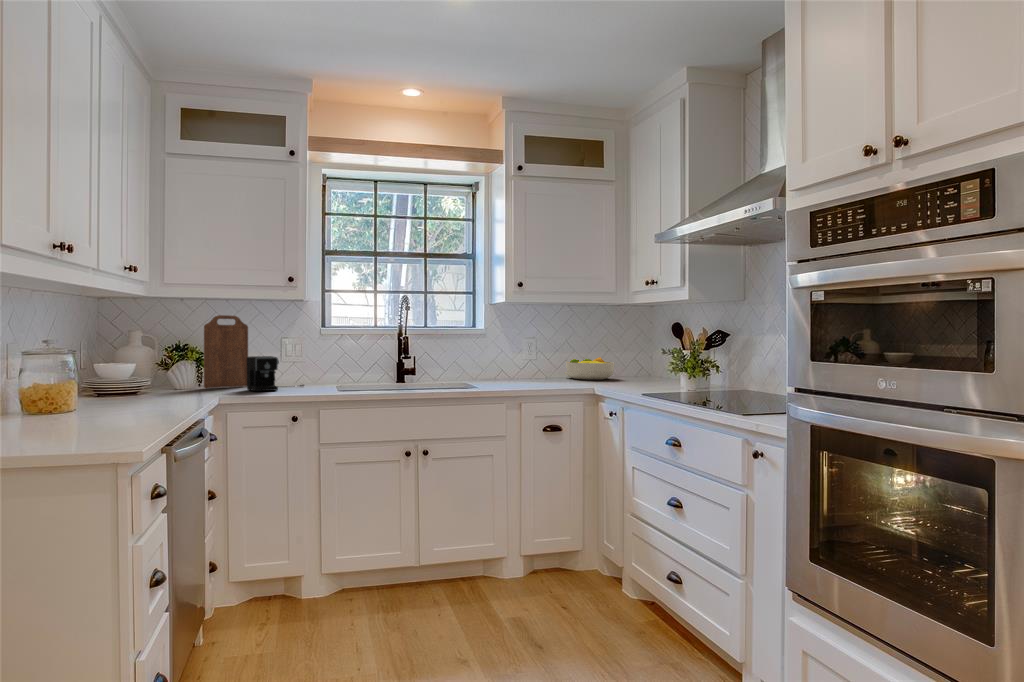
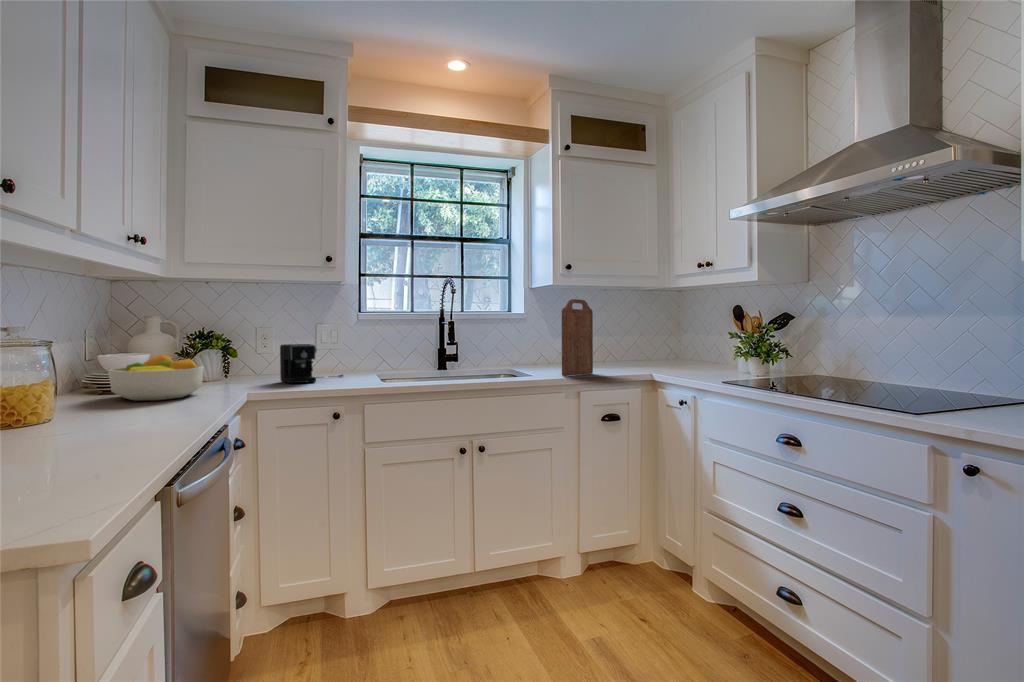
cutting board: present [204,315,248,388] -> present [562,299,593,376]
fruit bowl: present [564,357,615,380] -> present [108,354,204,401]

